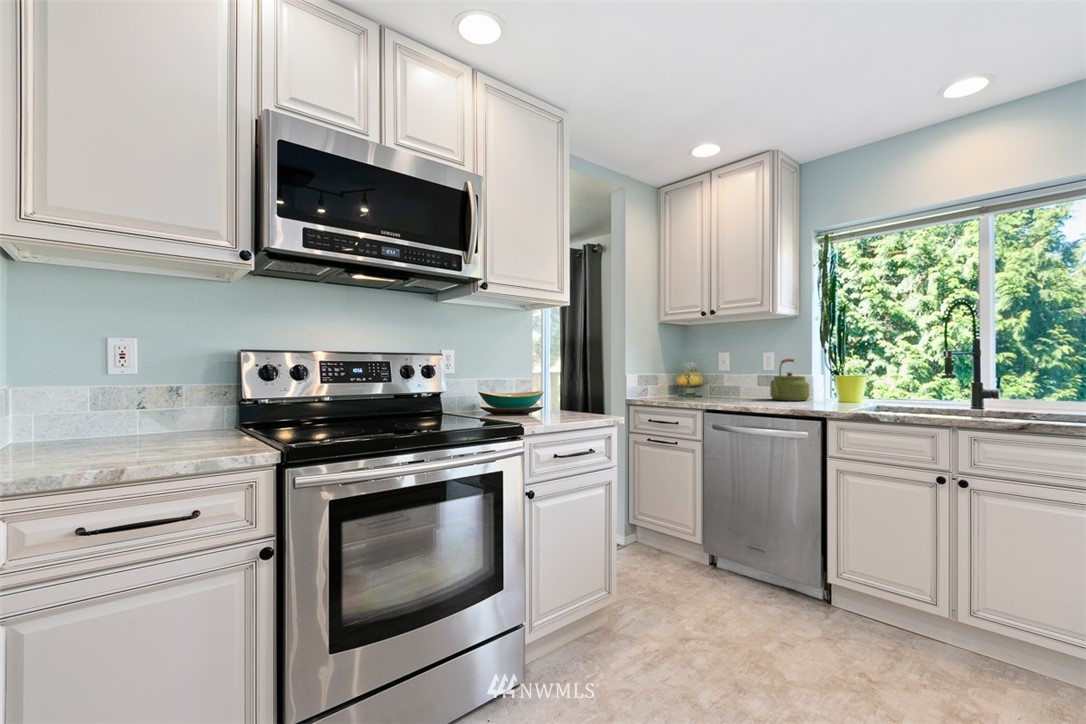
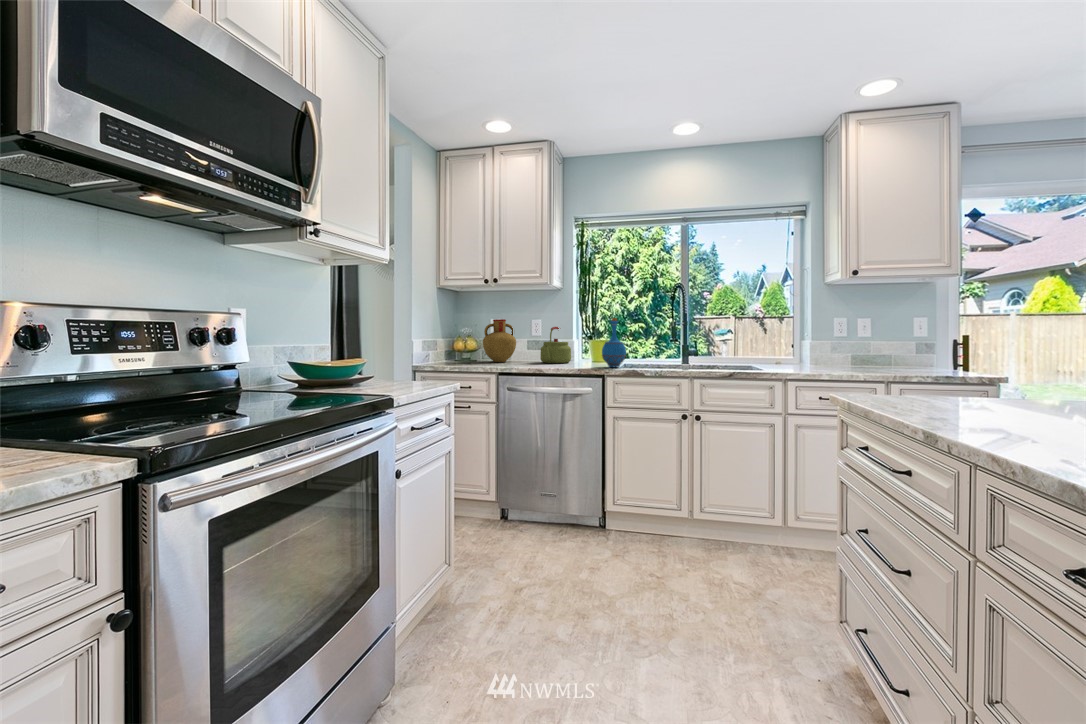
bottle: none [834,348,869,408] -> present [602,318,626,367]
vase: none [707,352,745,397] -> present [483,319,516,362]

